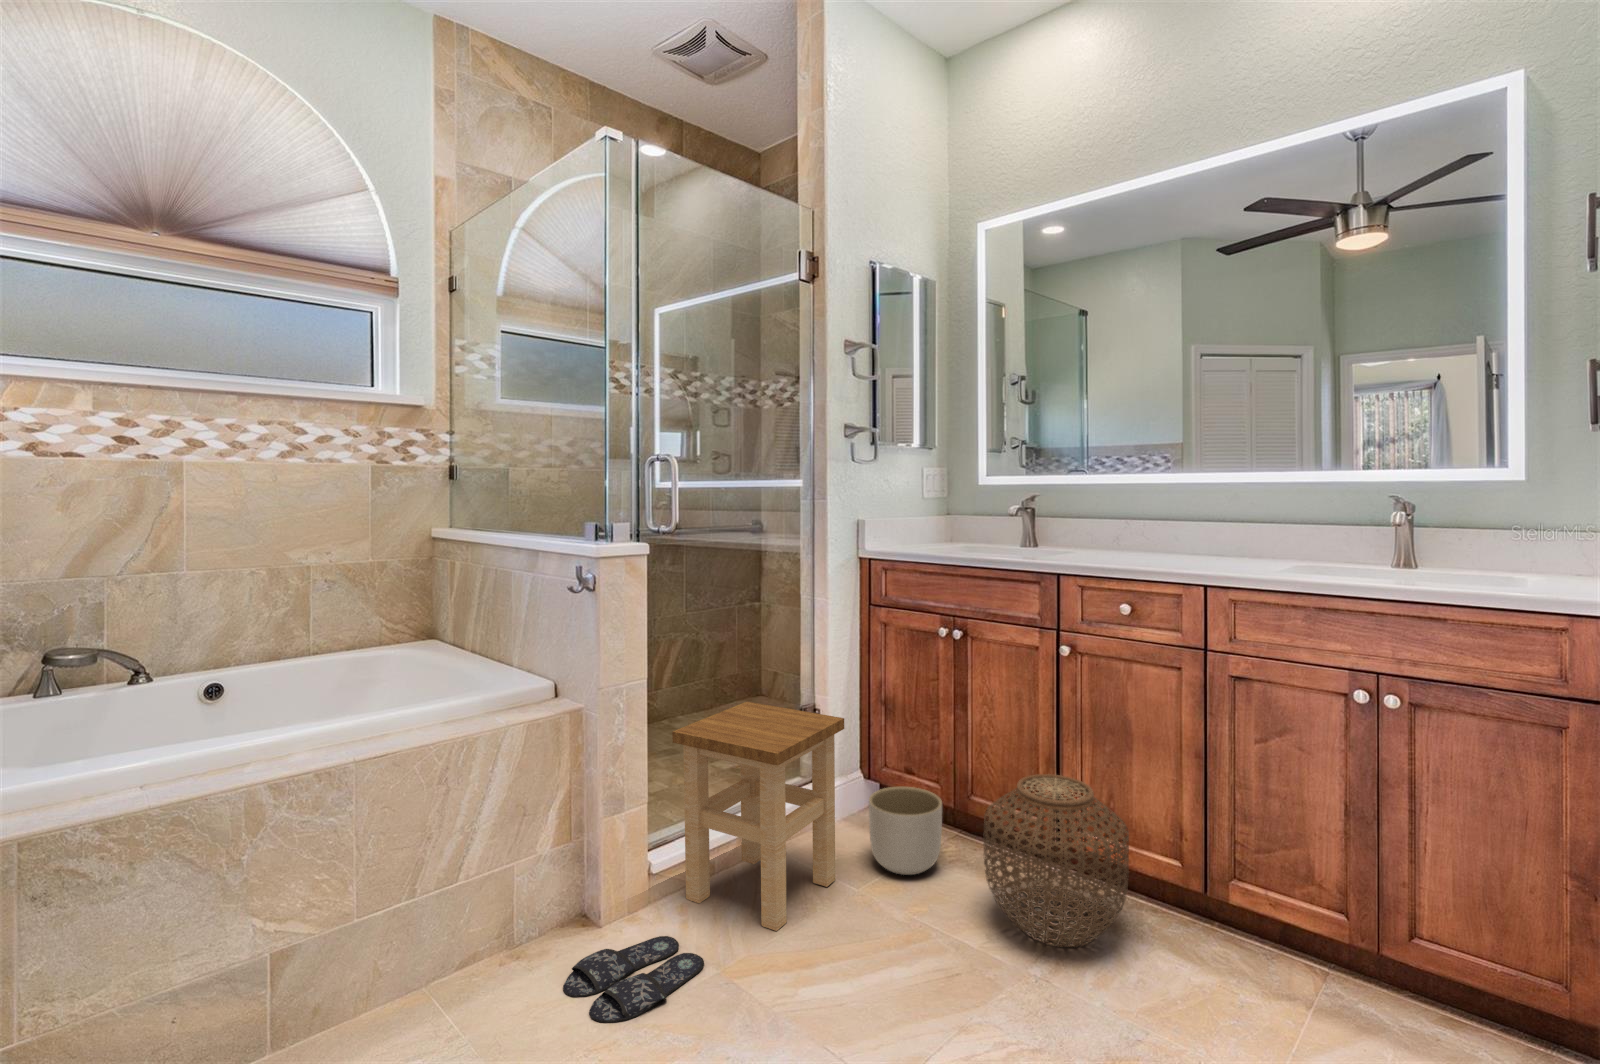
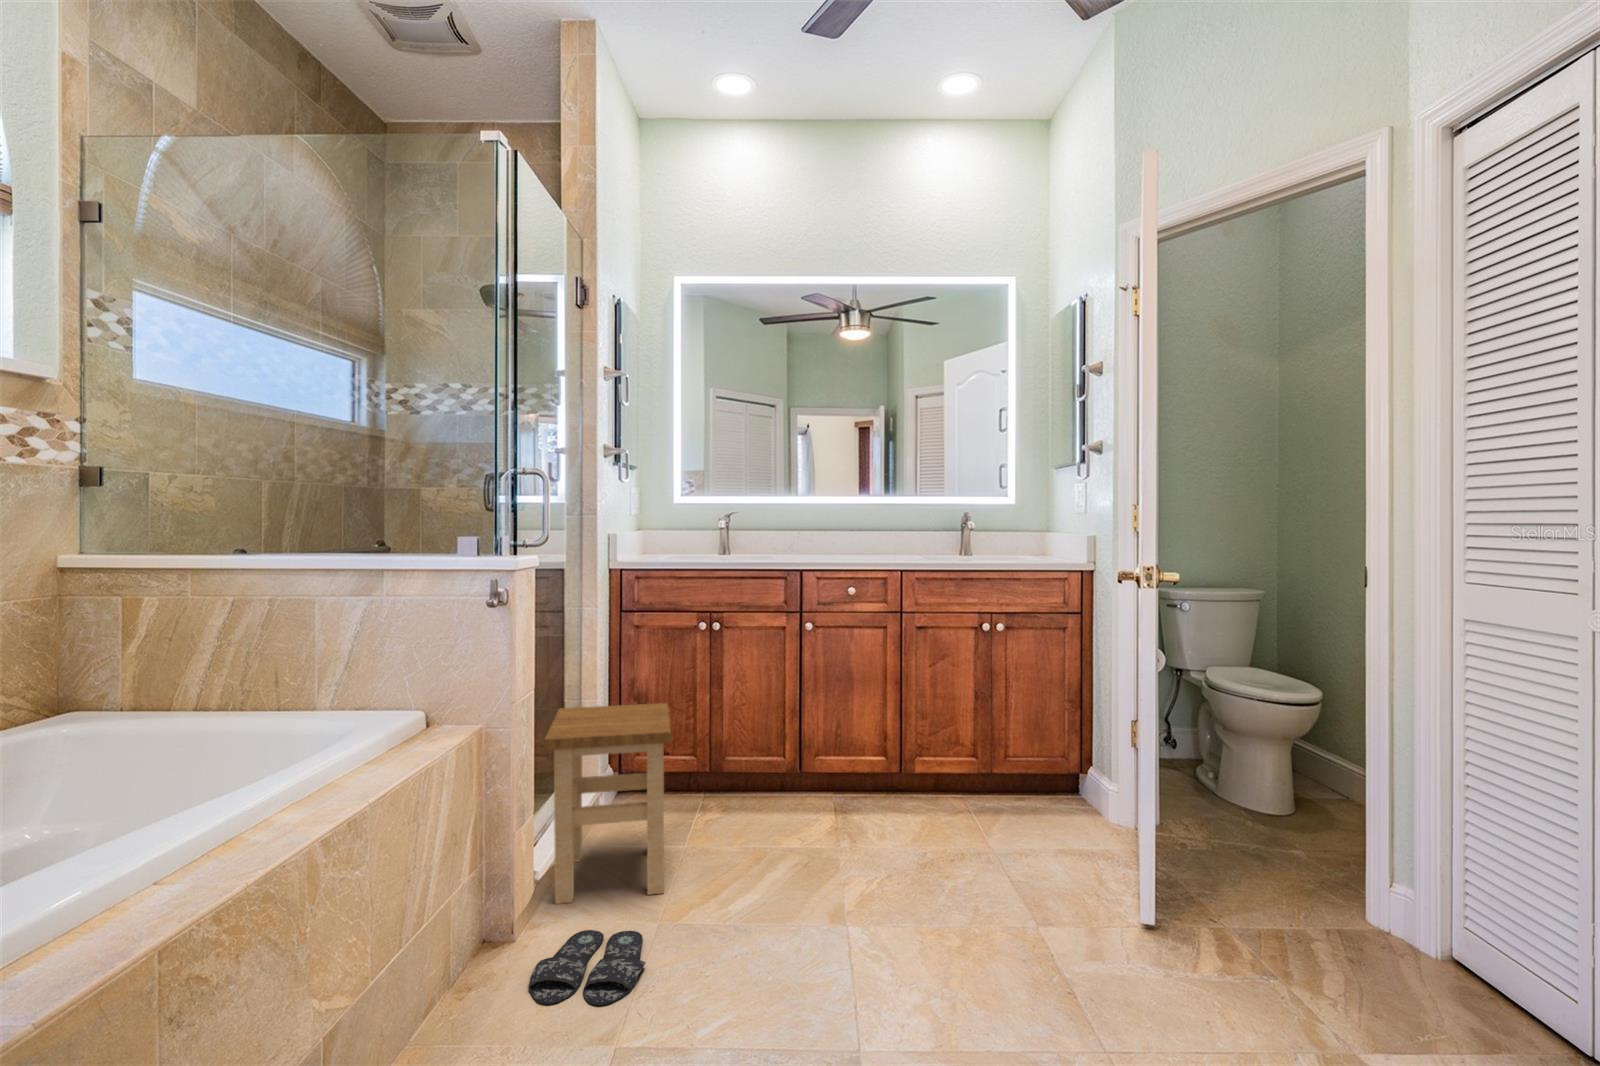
woven basket: present [984,774,1129,947] -> none [781,714,880,833]
planter: present [869,787,942,875] -> none [668,757,730,829]

